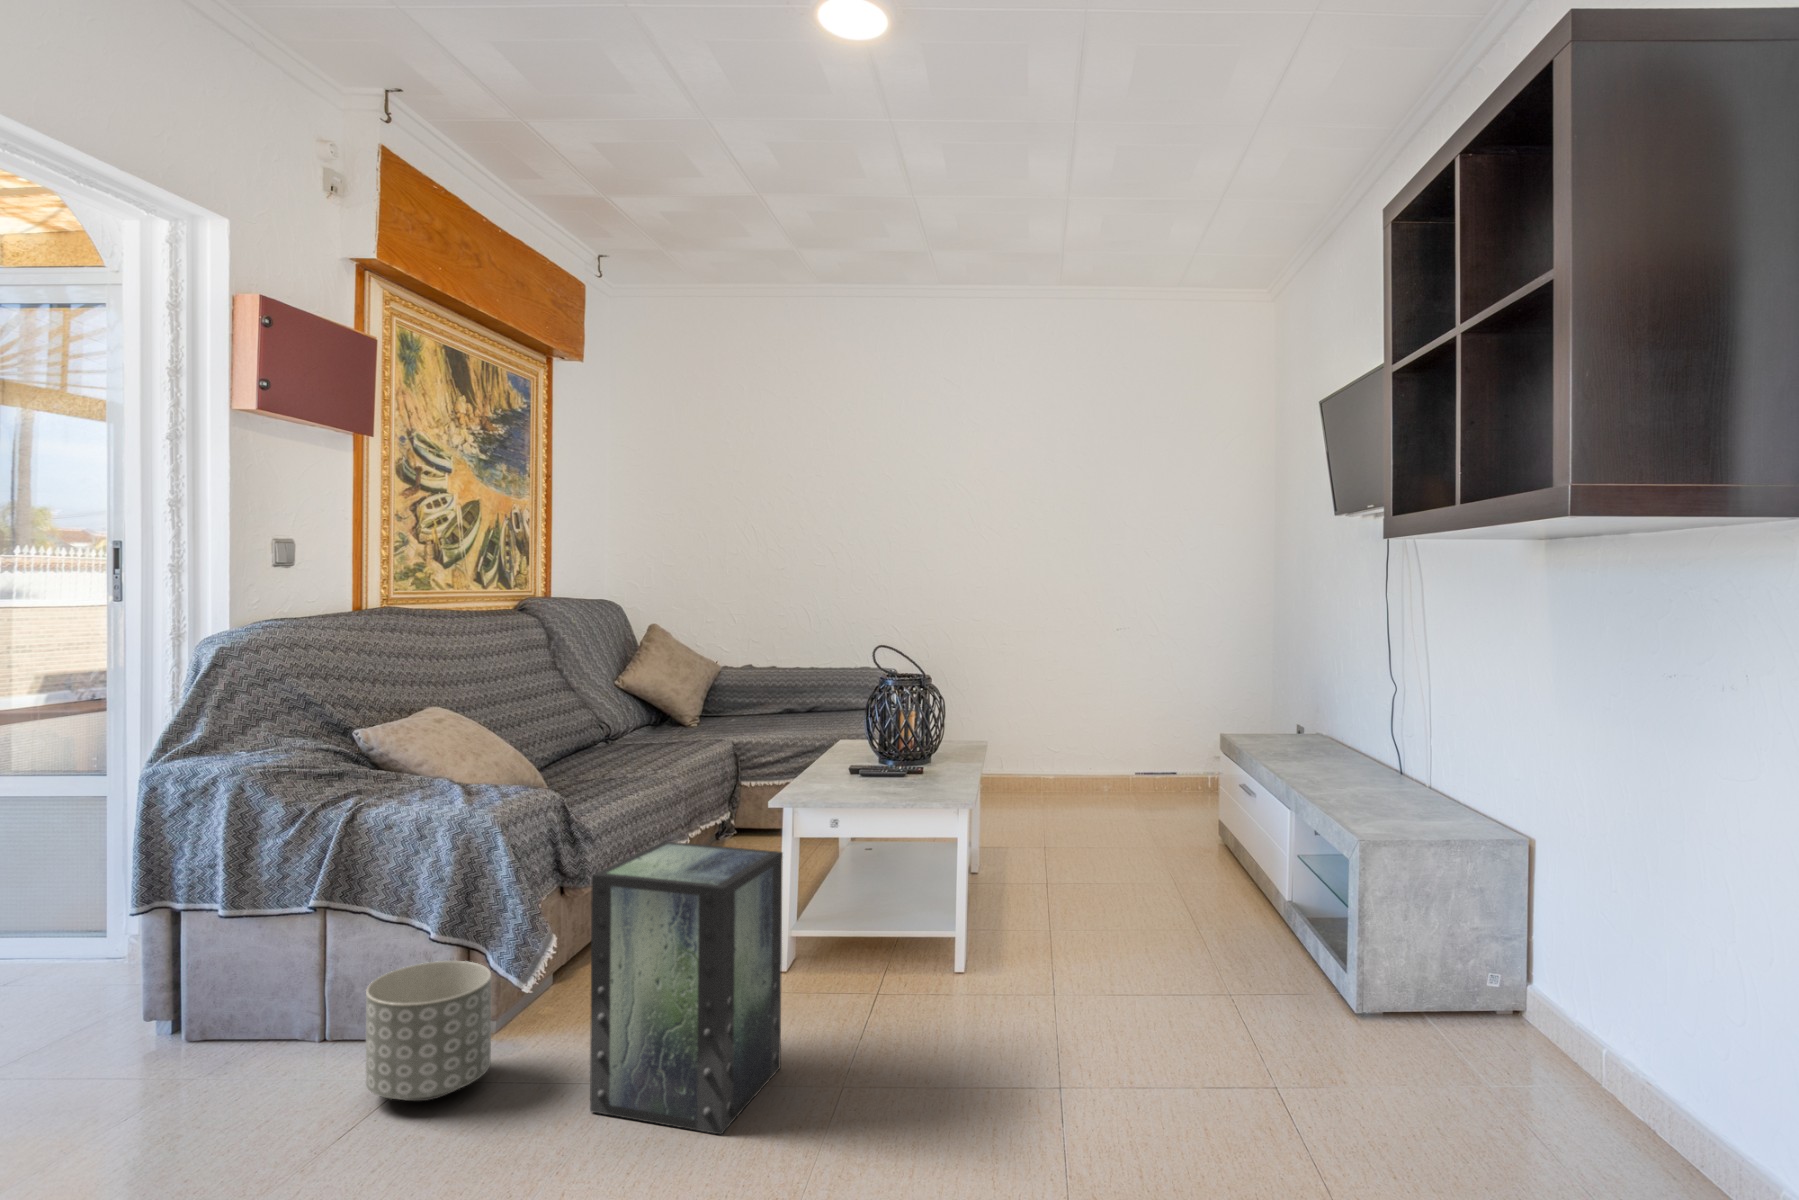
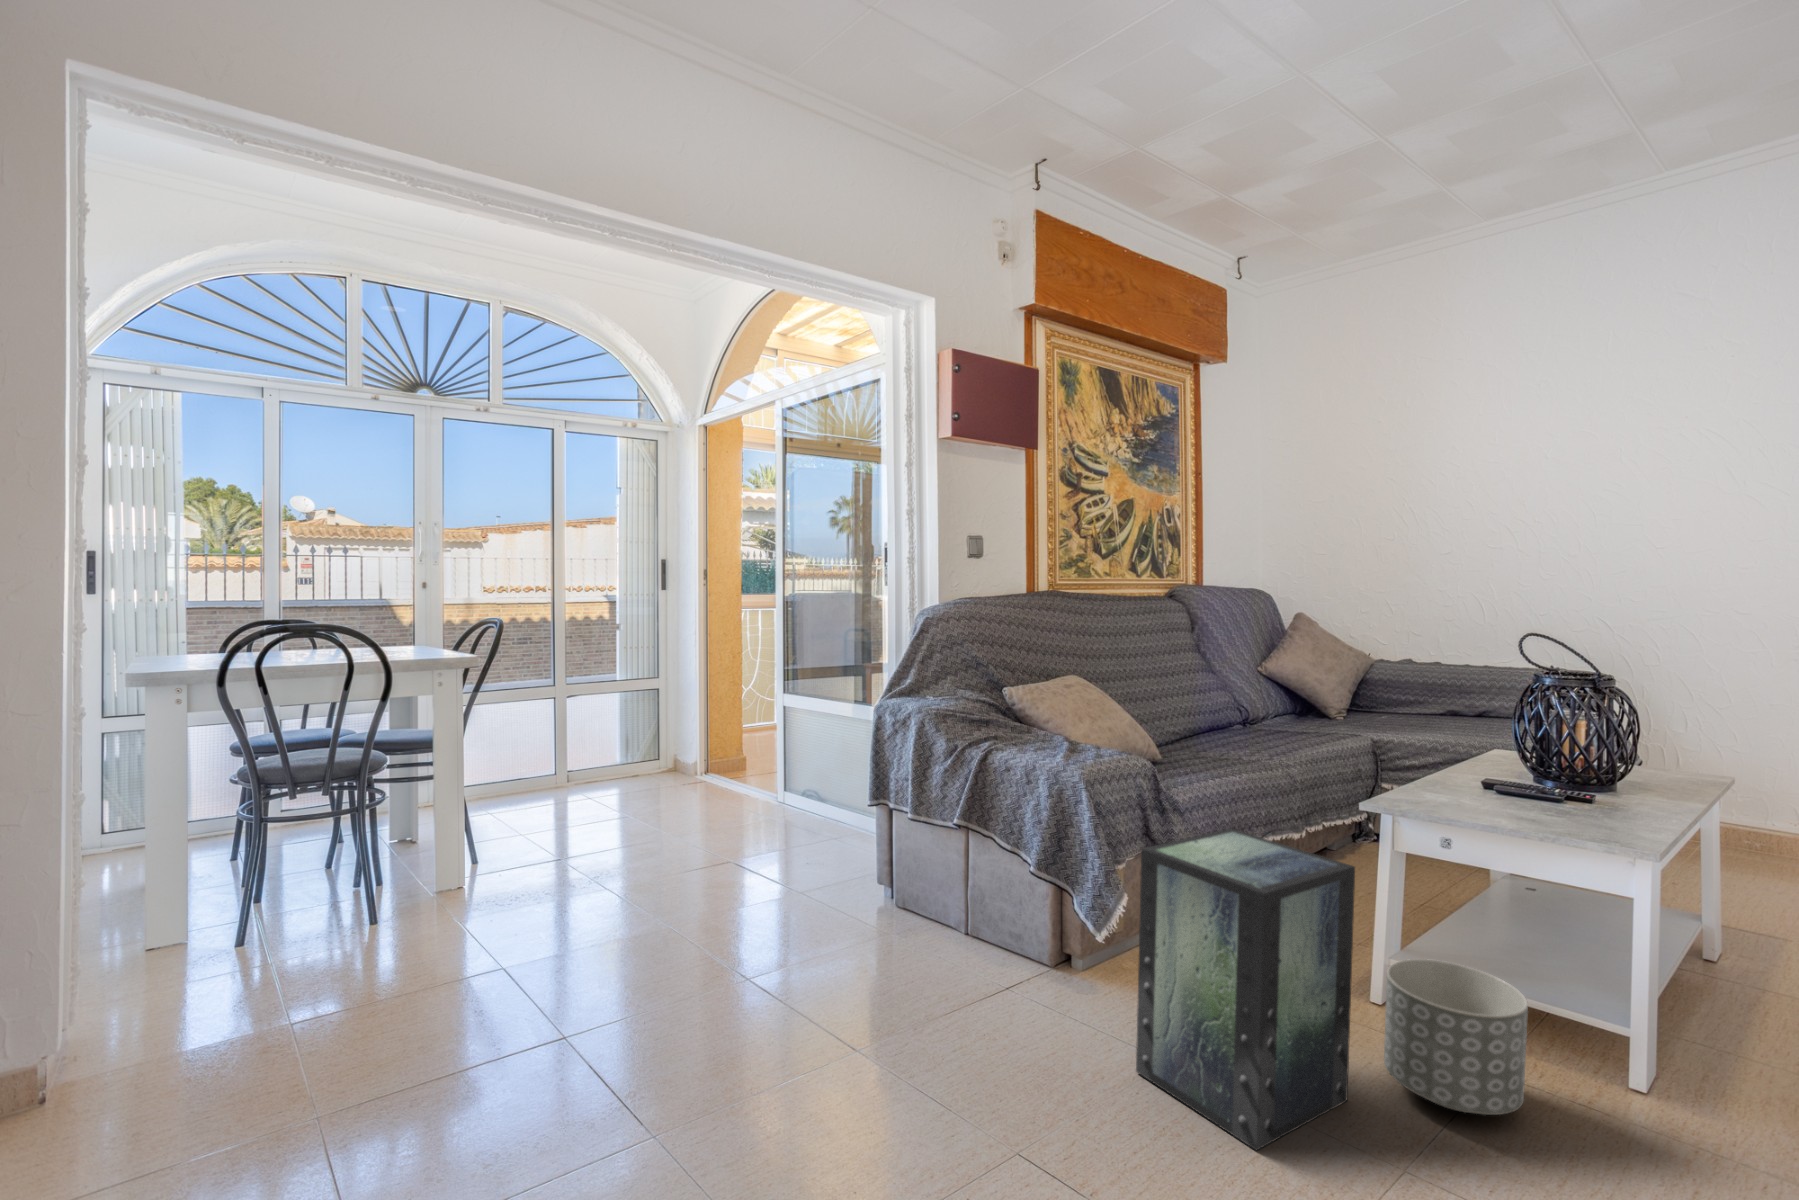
planter: present [366,961,491,1101] -> present [1384,959,1528,1115]

